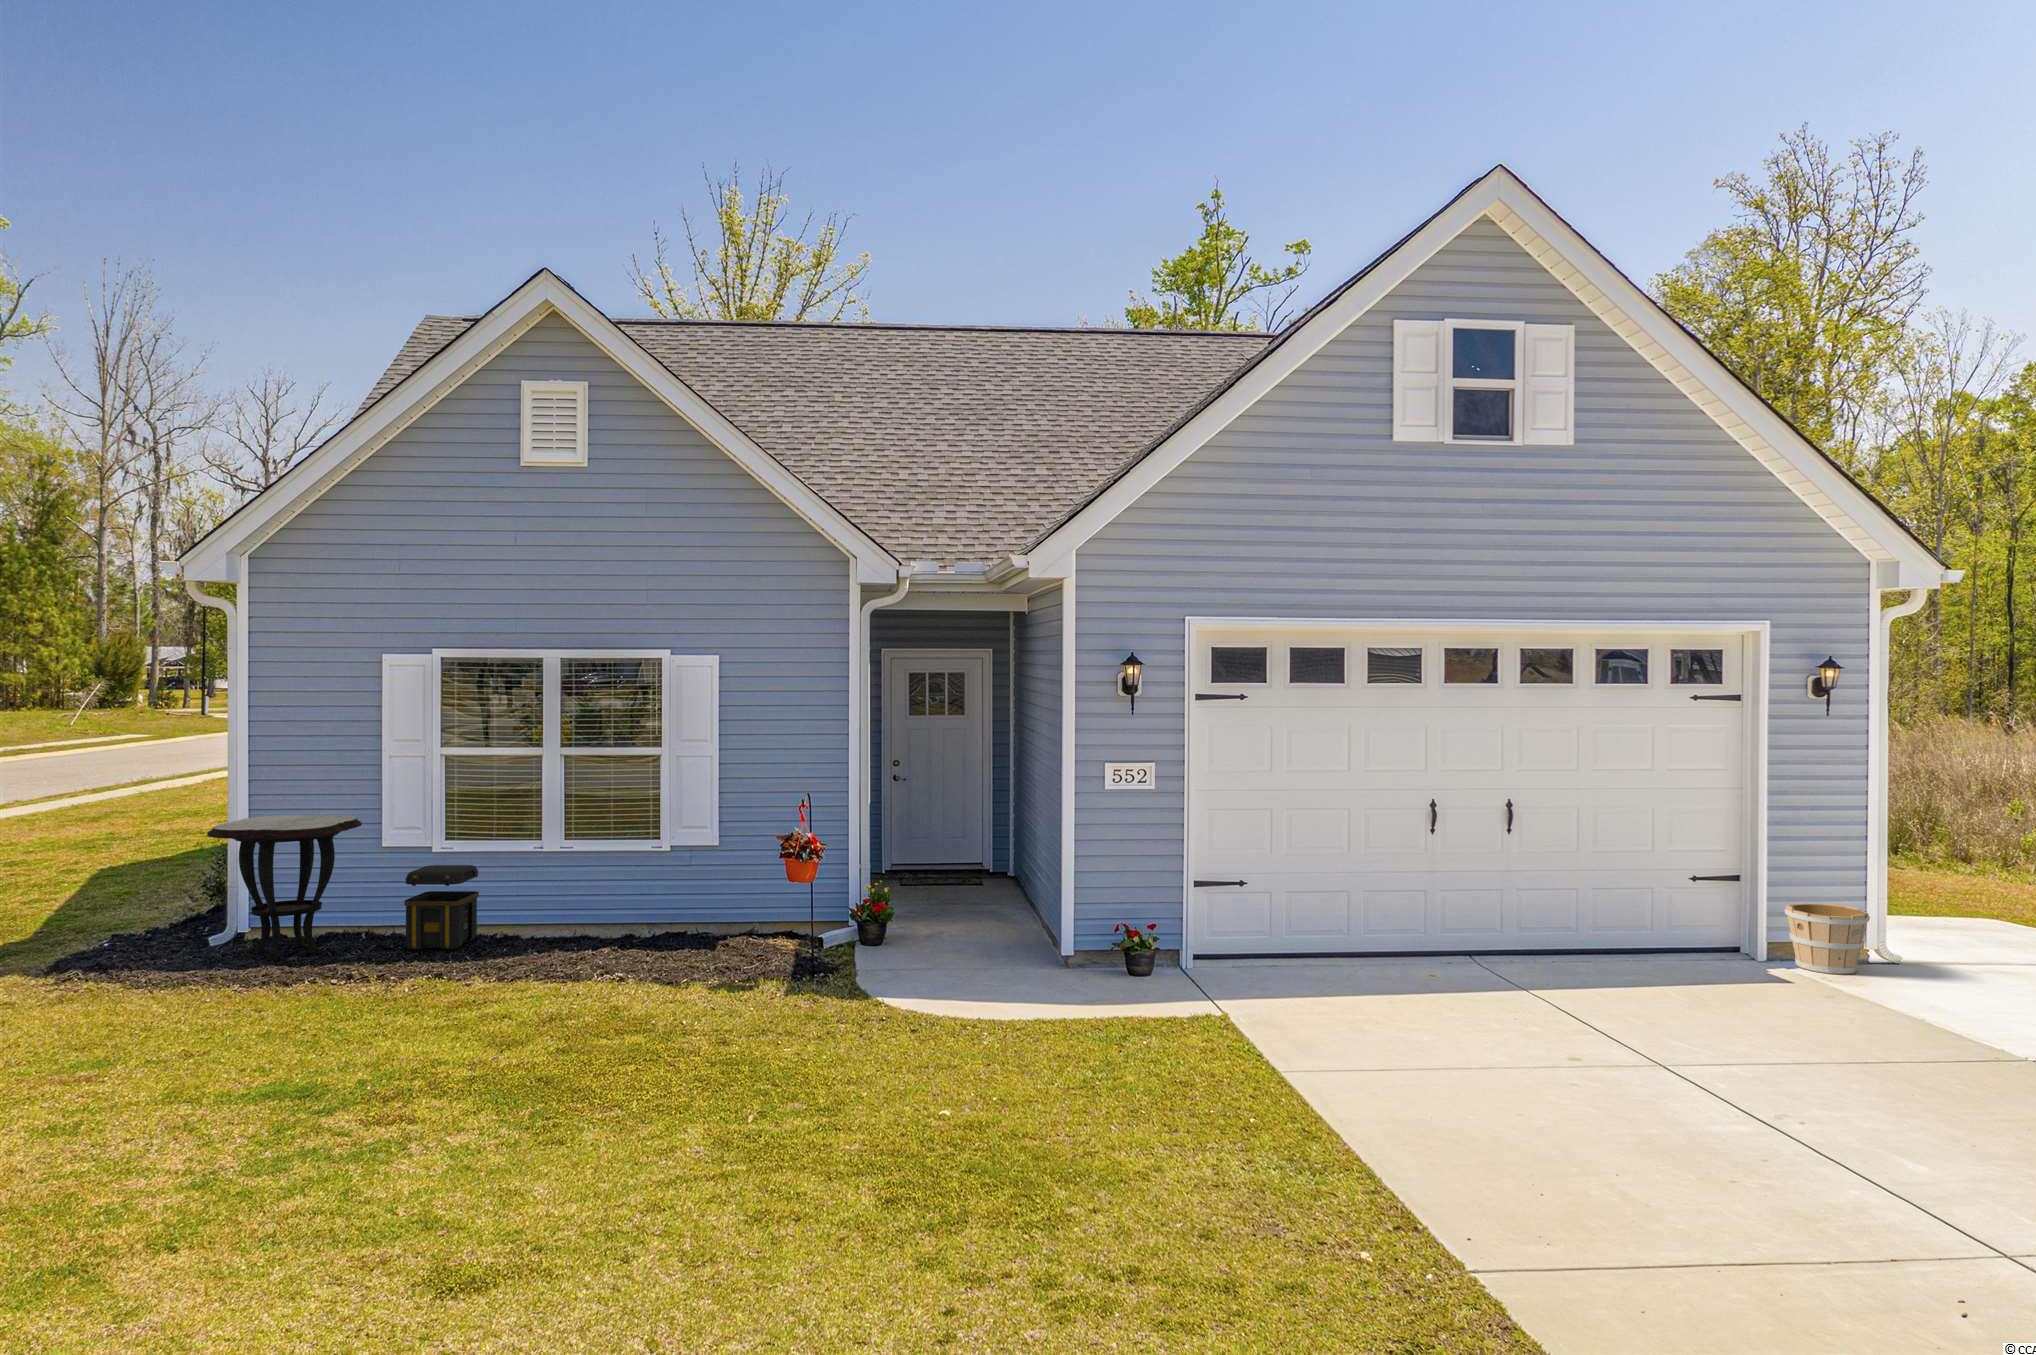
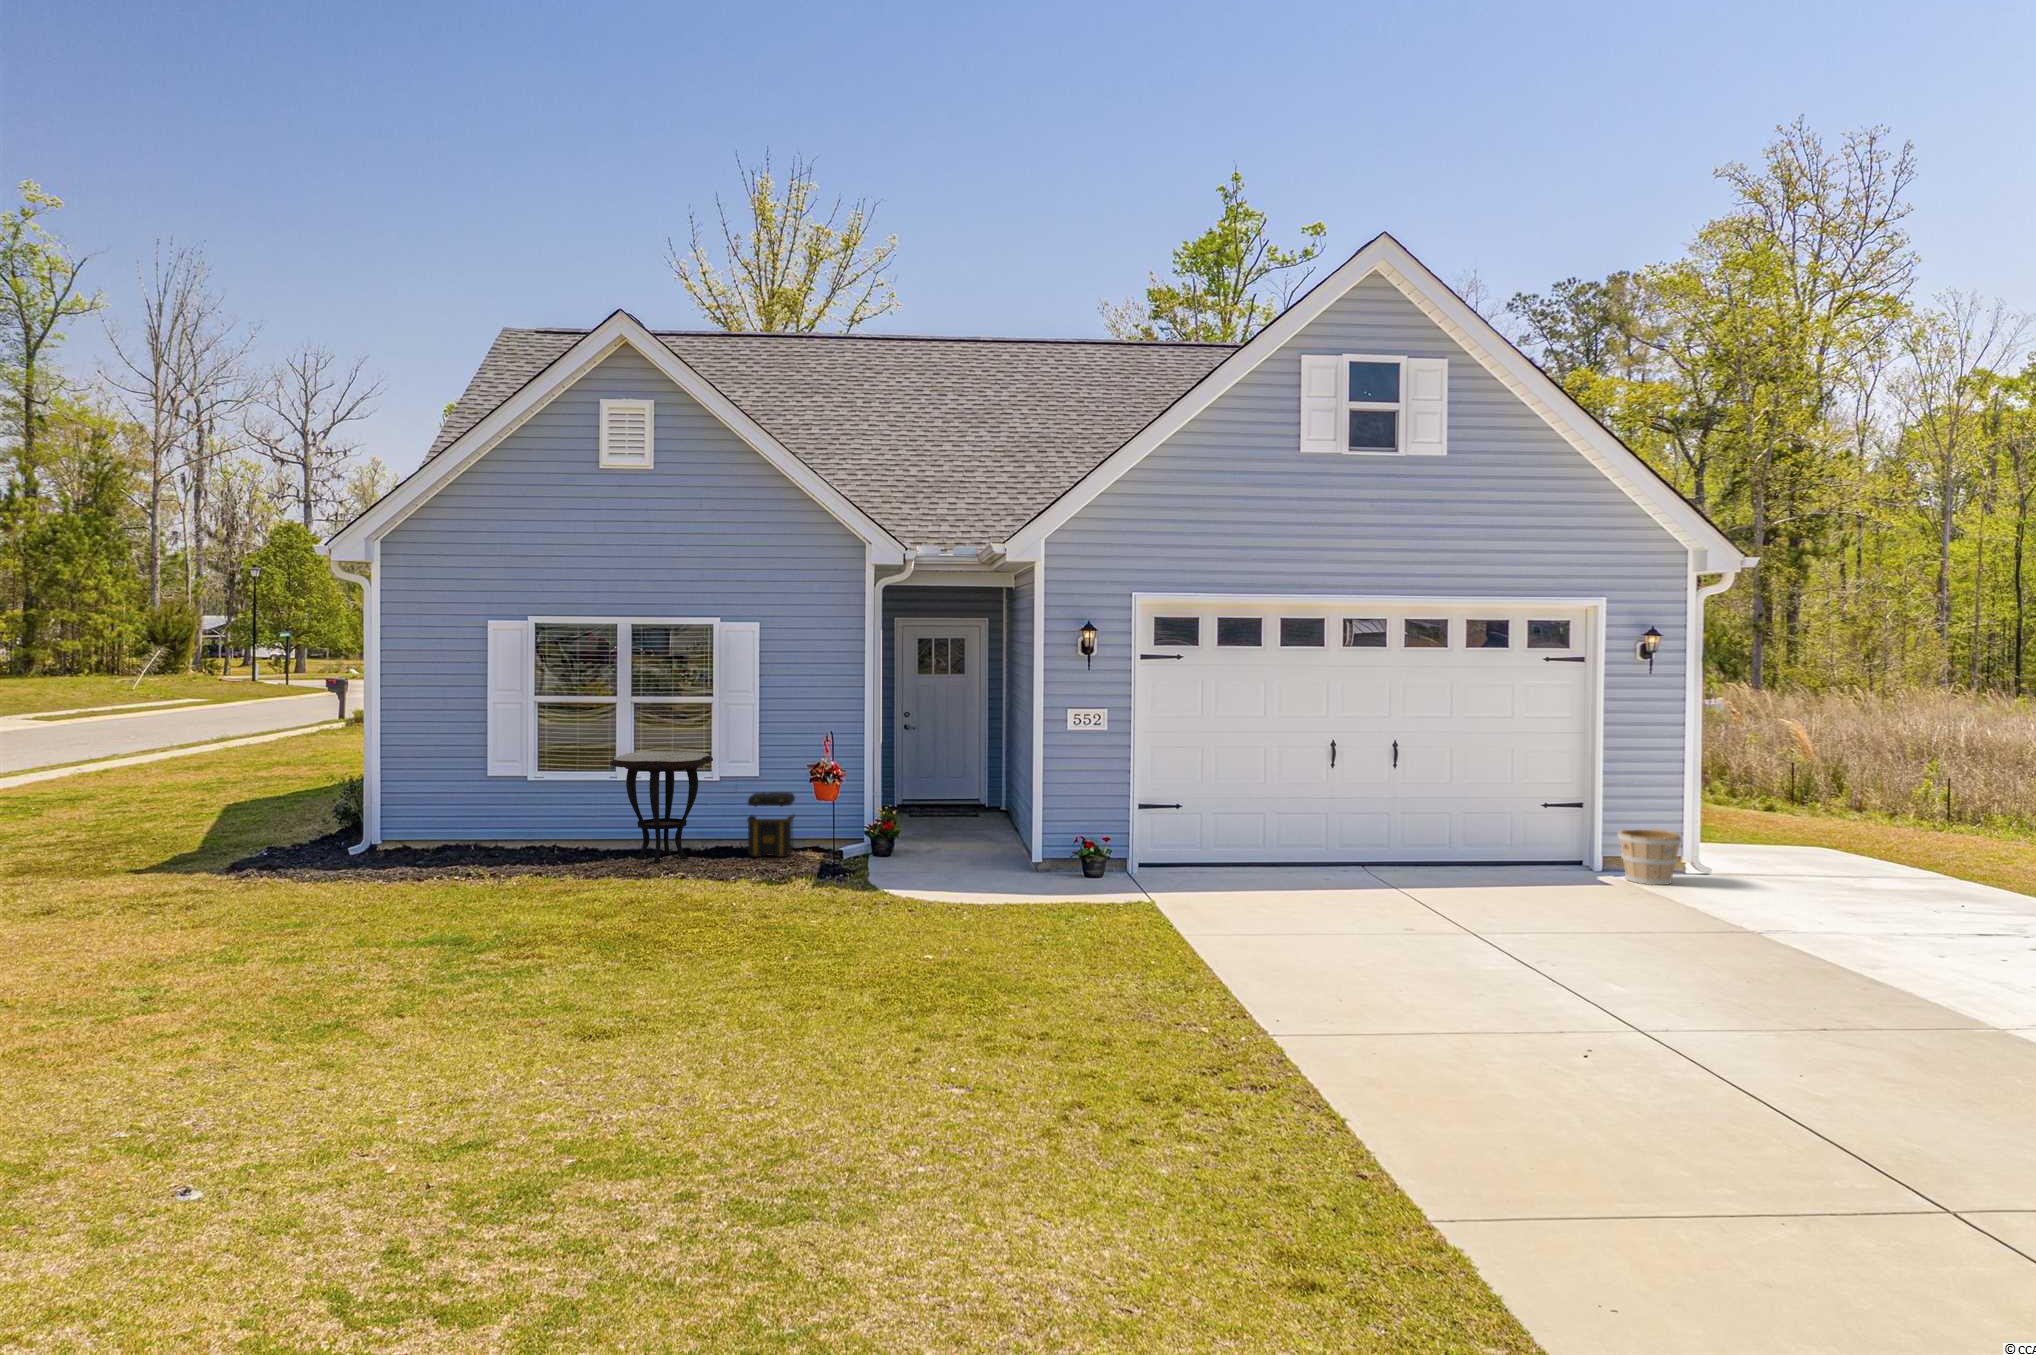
side table: present [207,815,362,961] -> present [609,752,713,863]
toolbox: present [404,865,479,950] -> present [747,792,795,857]

